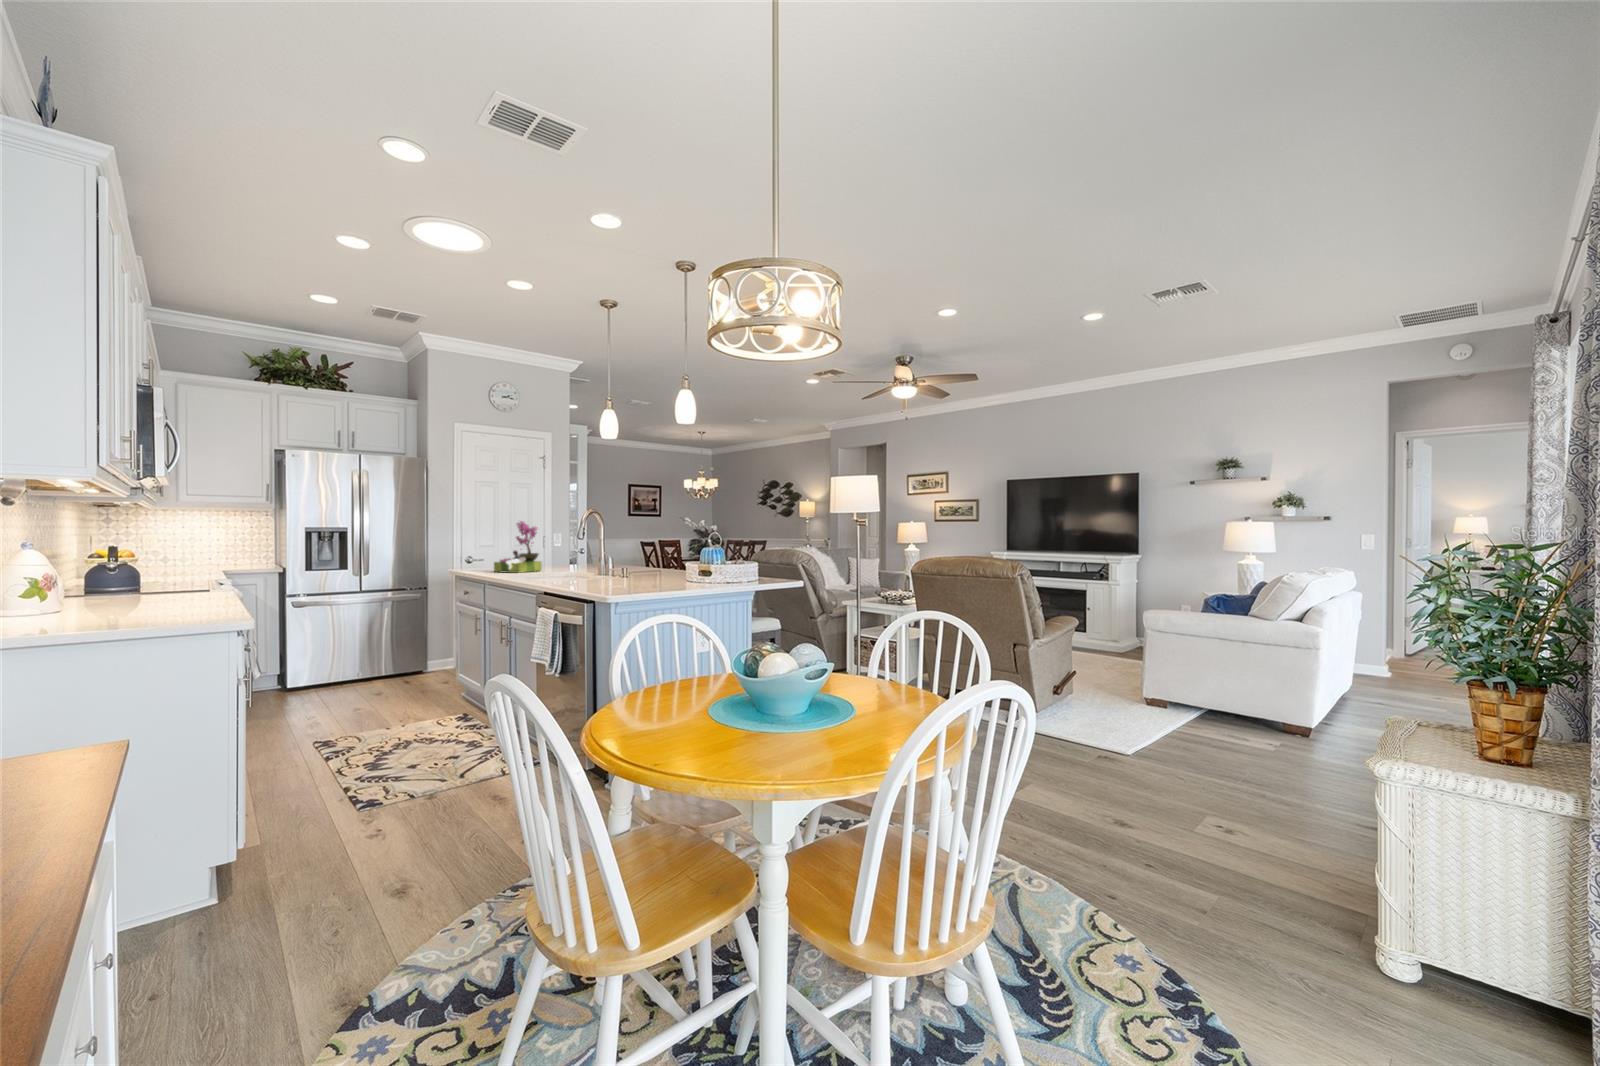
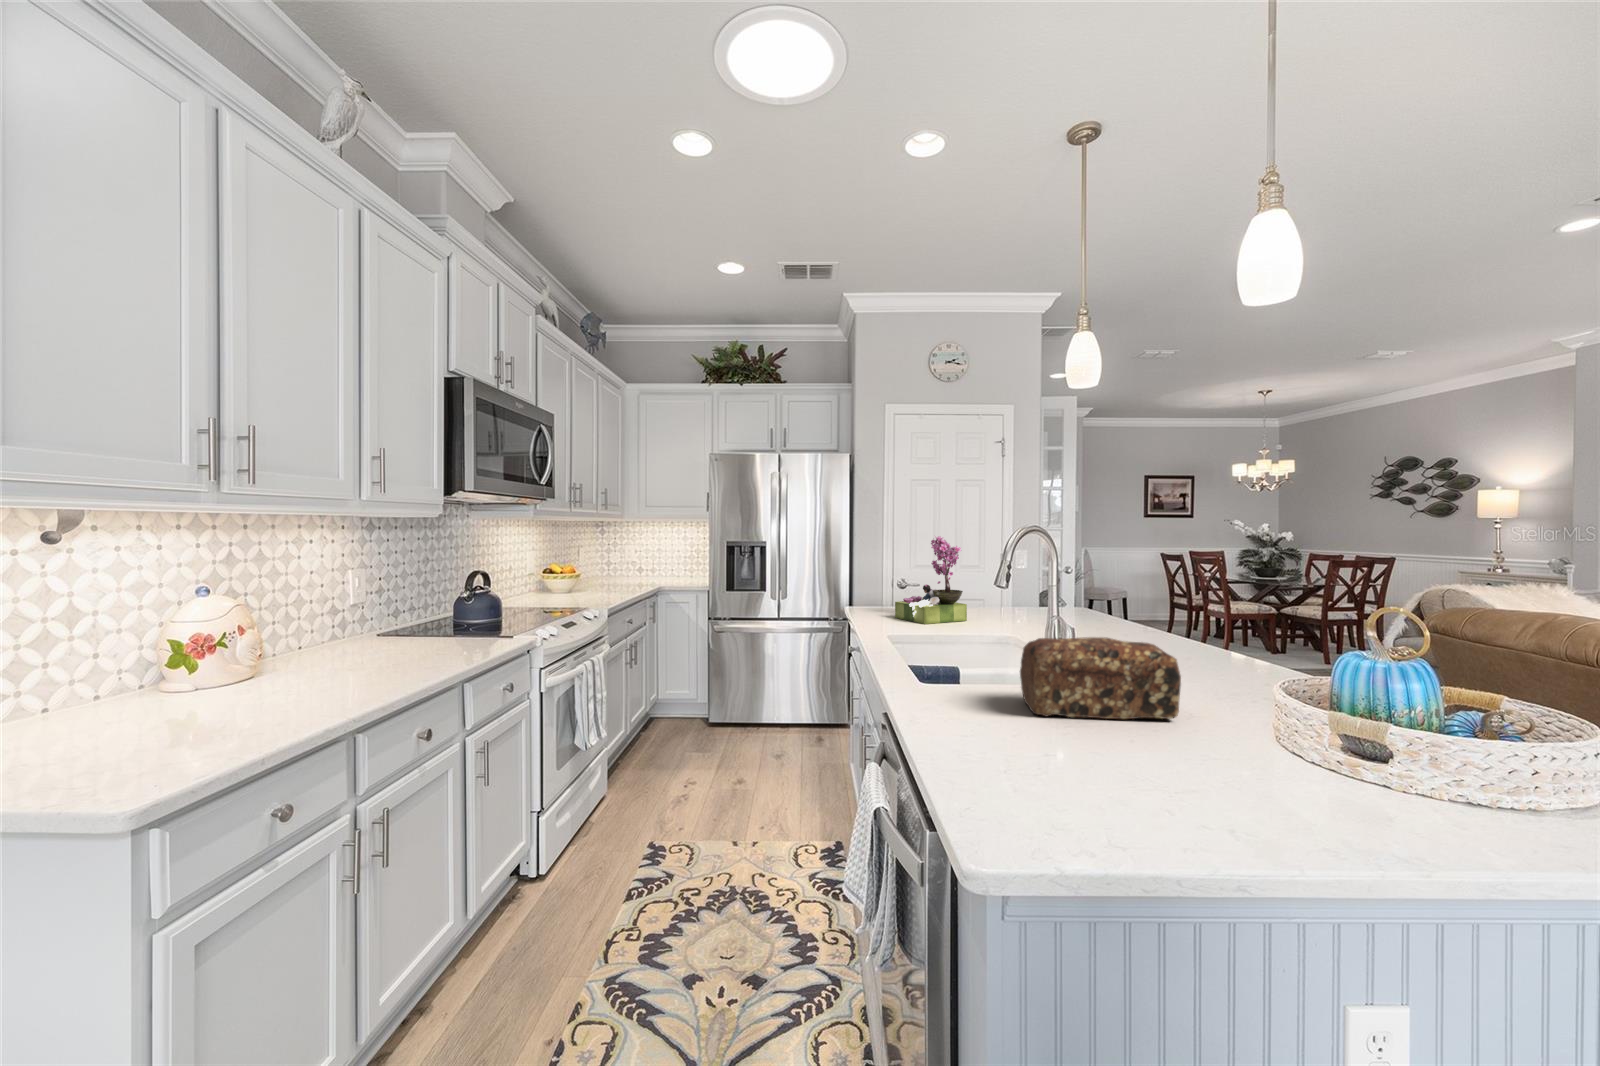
bread loaf: none [597,555,657,584] -> present [1020,637,1181,719]

